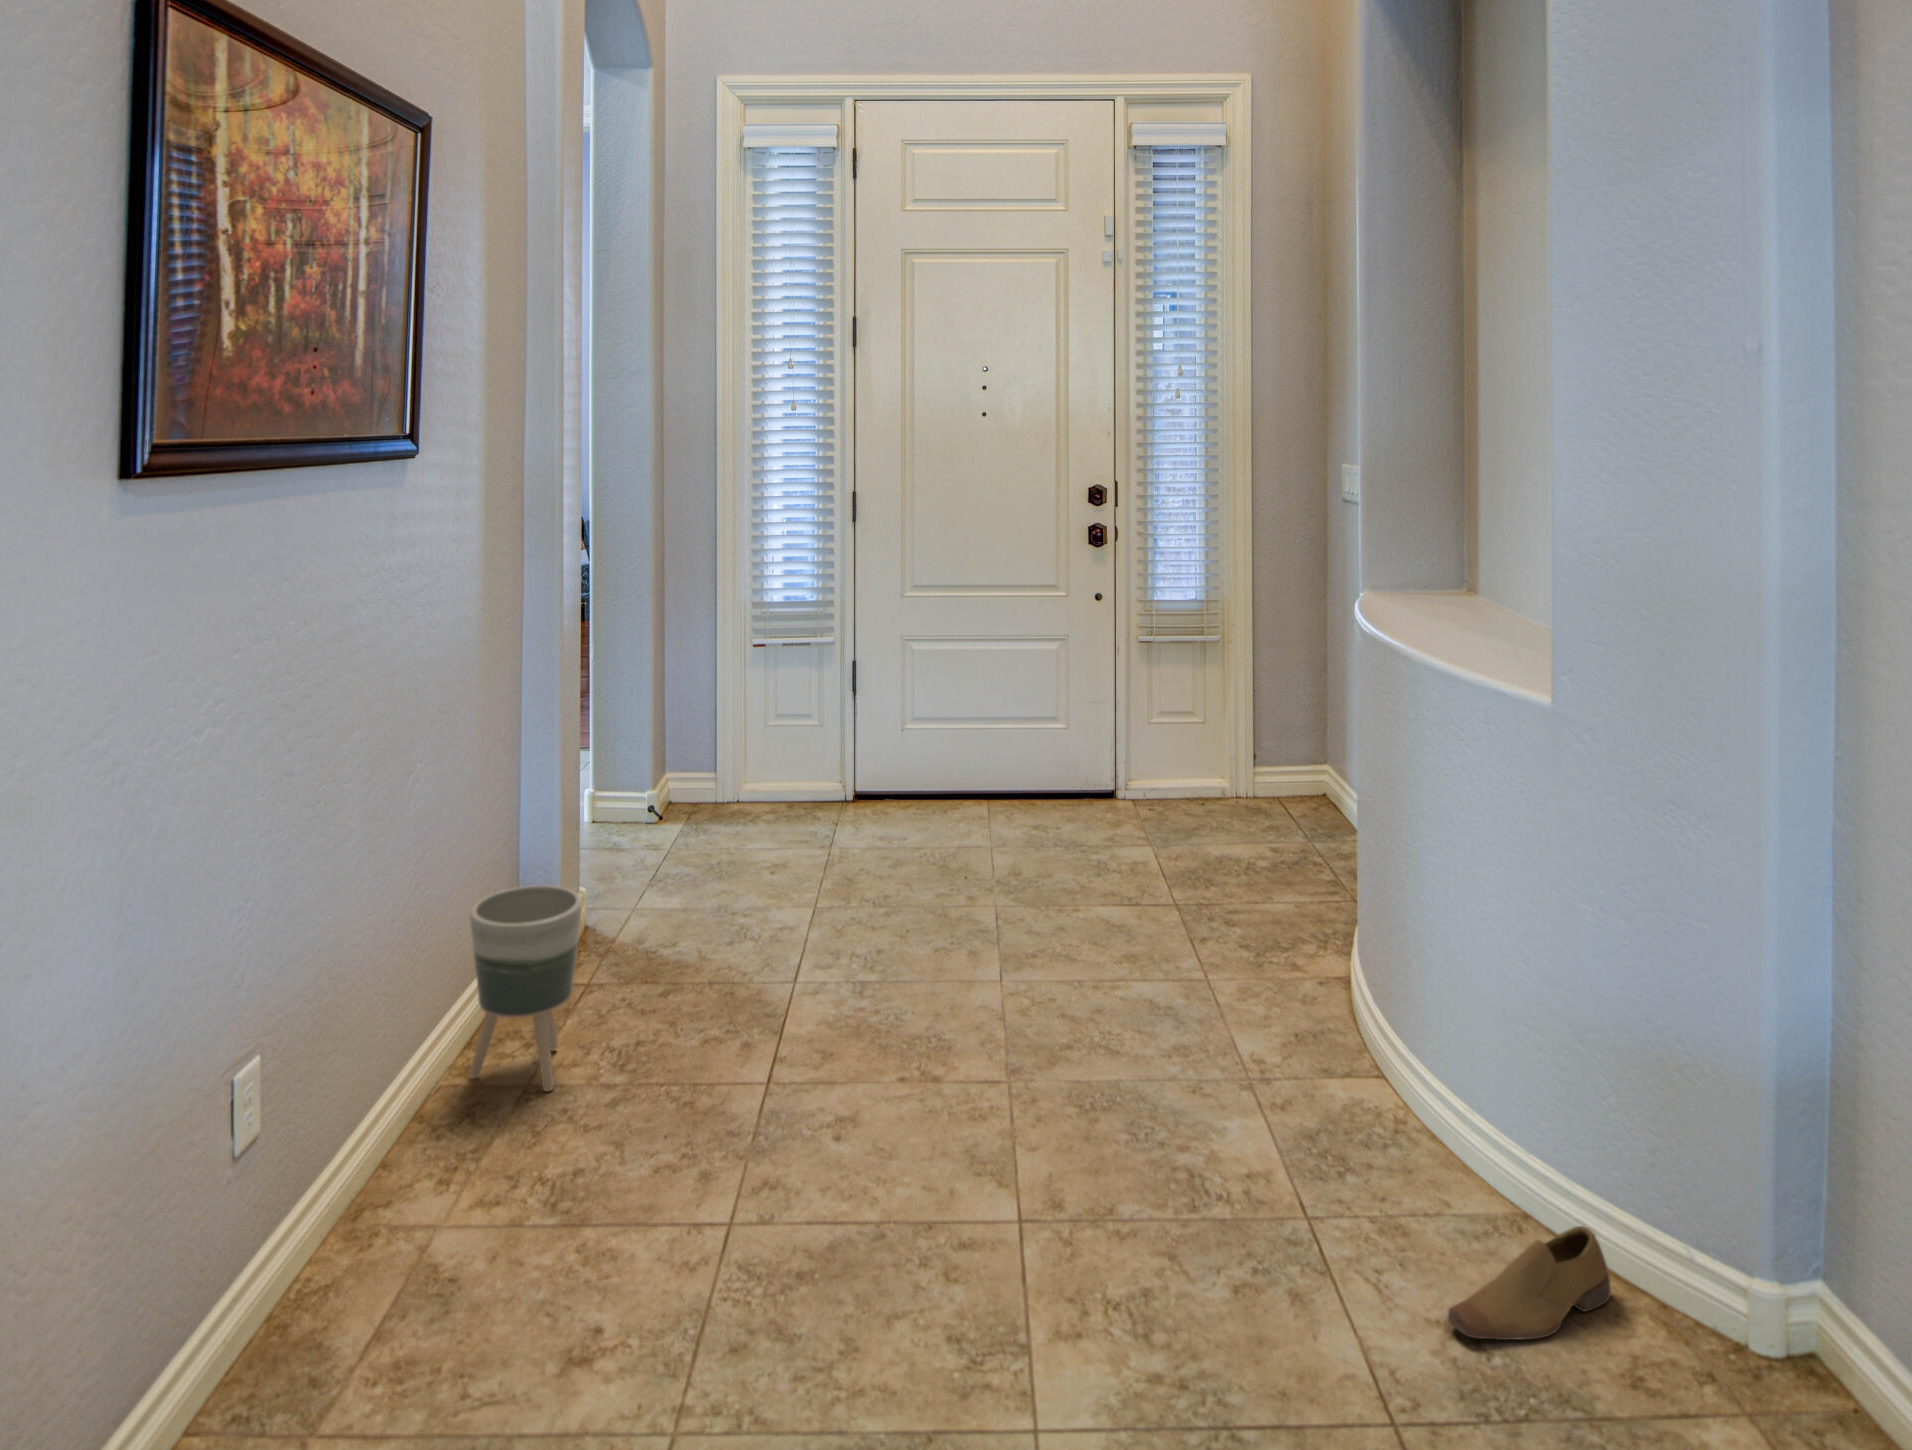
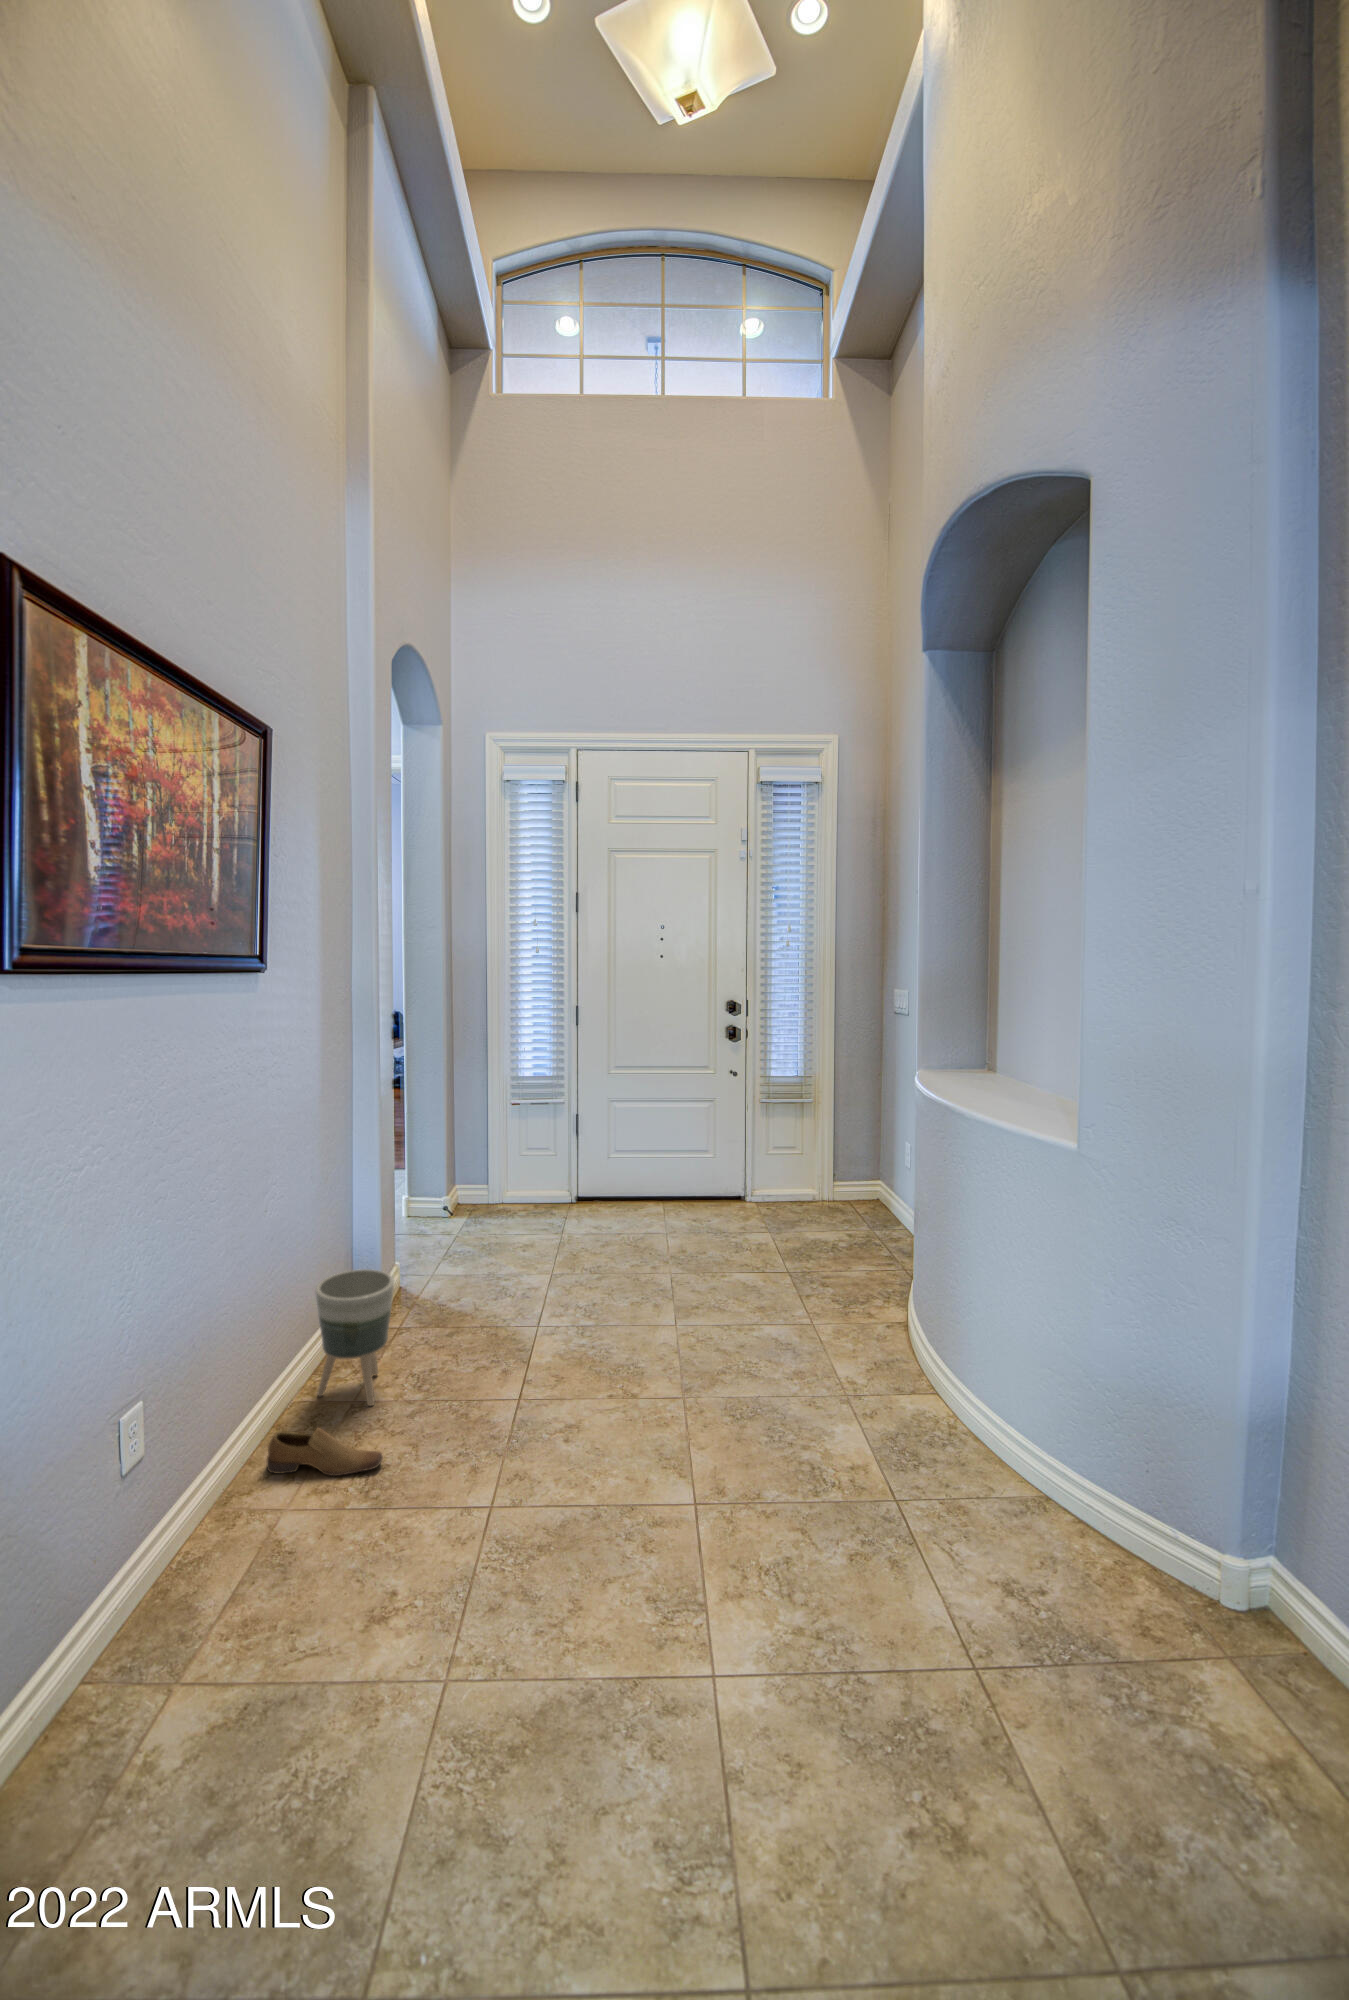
shoe: present [1448,1226,1611,1340] -> present [267,1428,383,1476]

